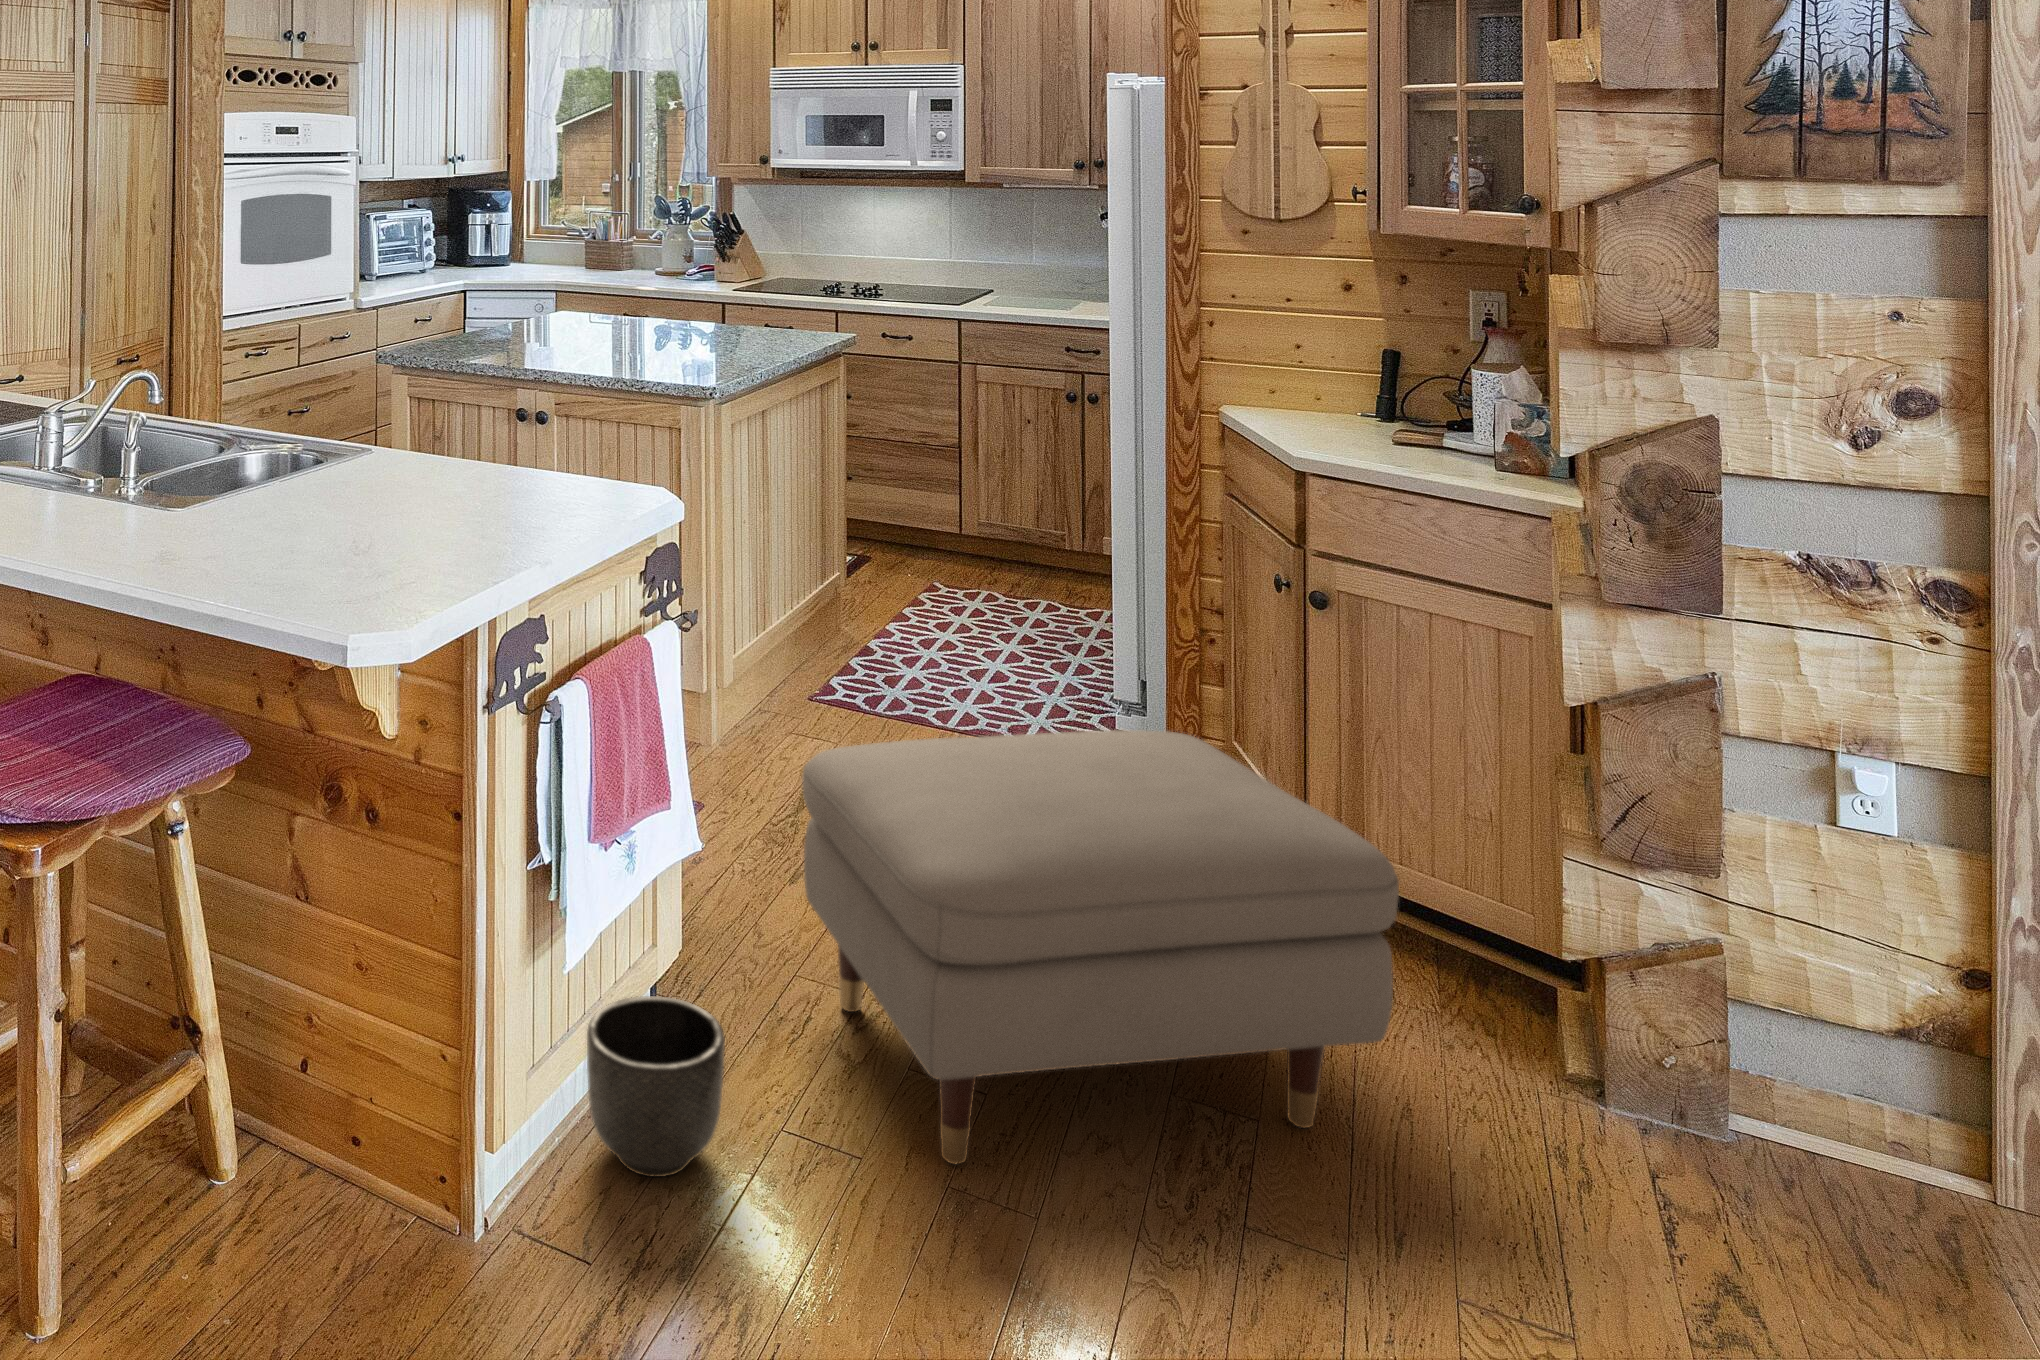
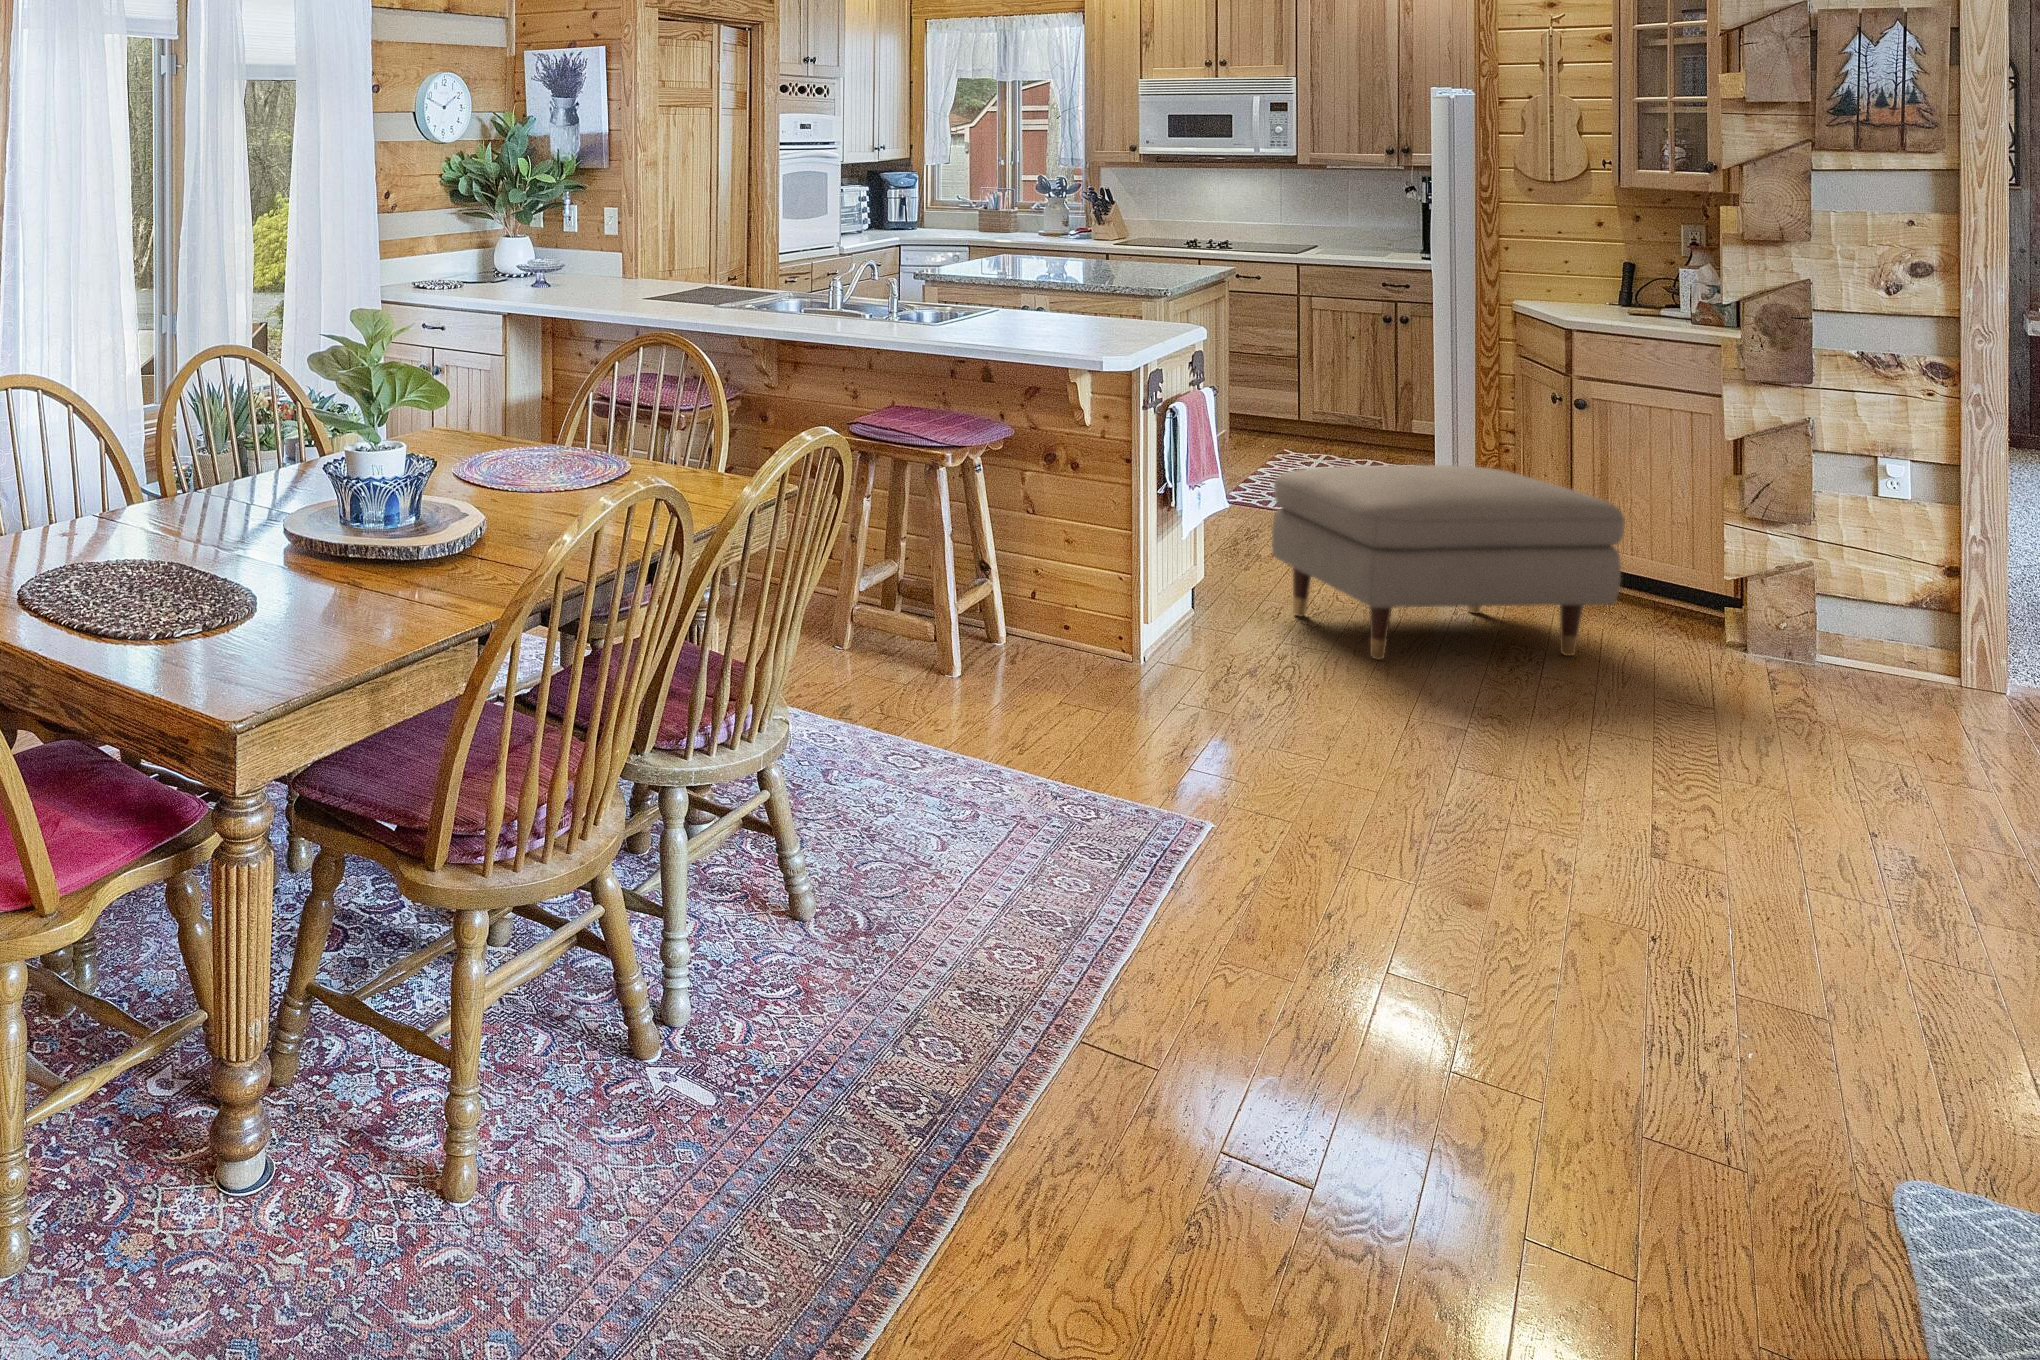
planter: present [587,996,725,1177] -> none [1181,579,1256,659]

